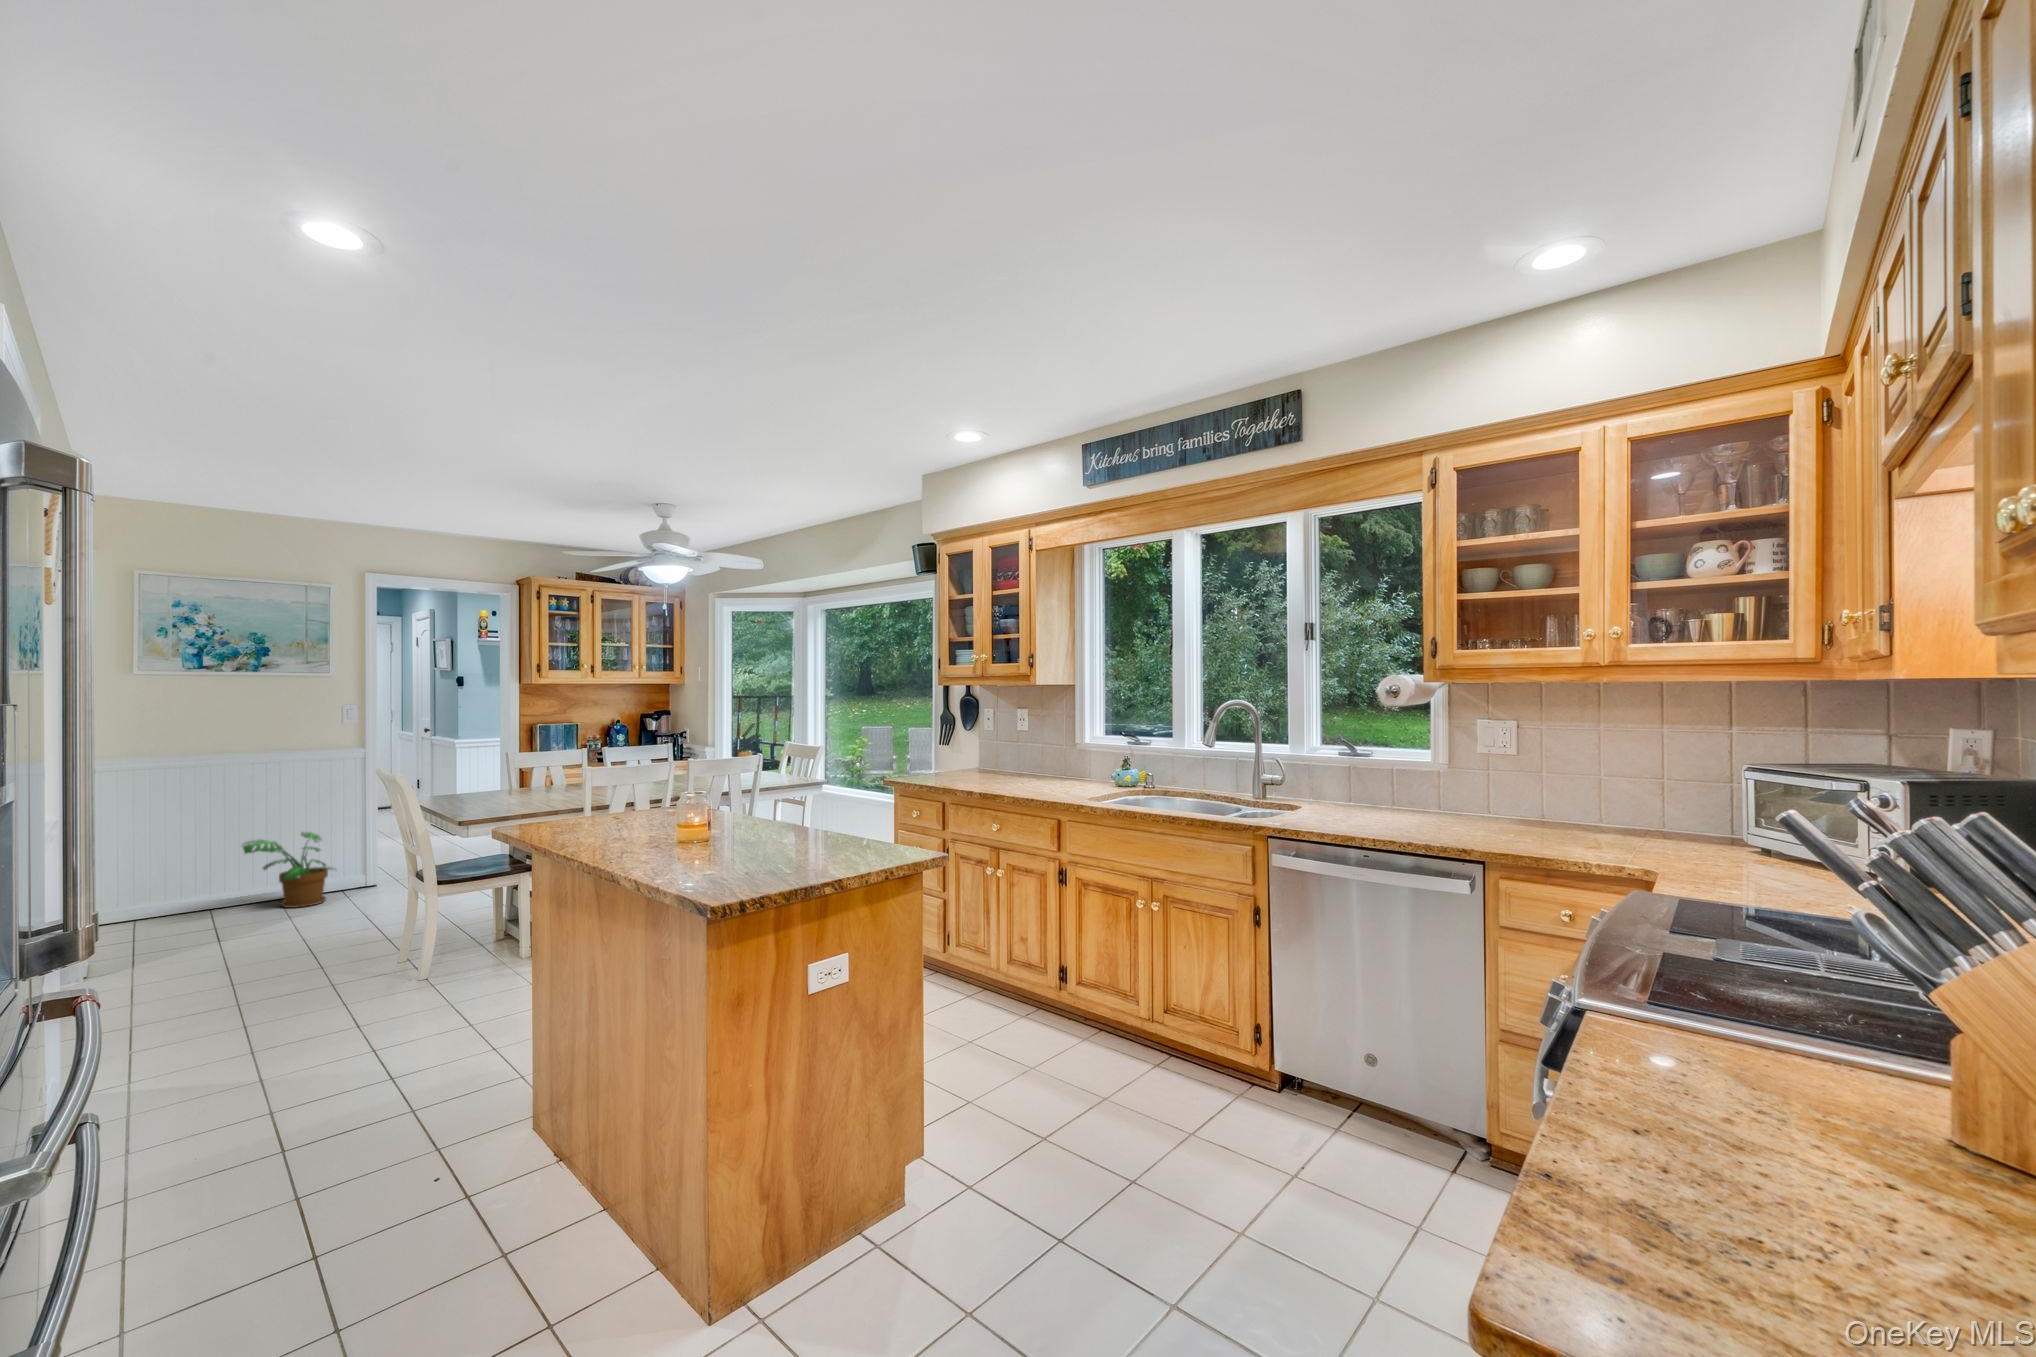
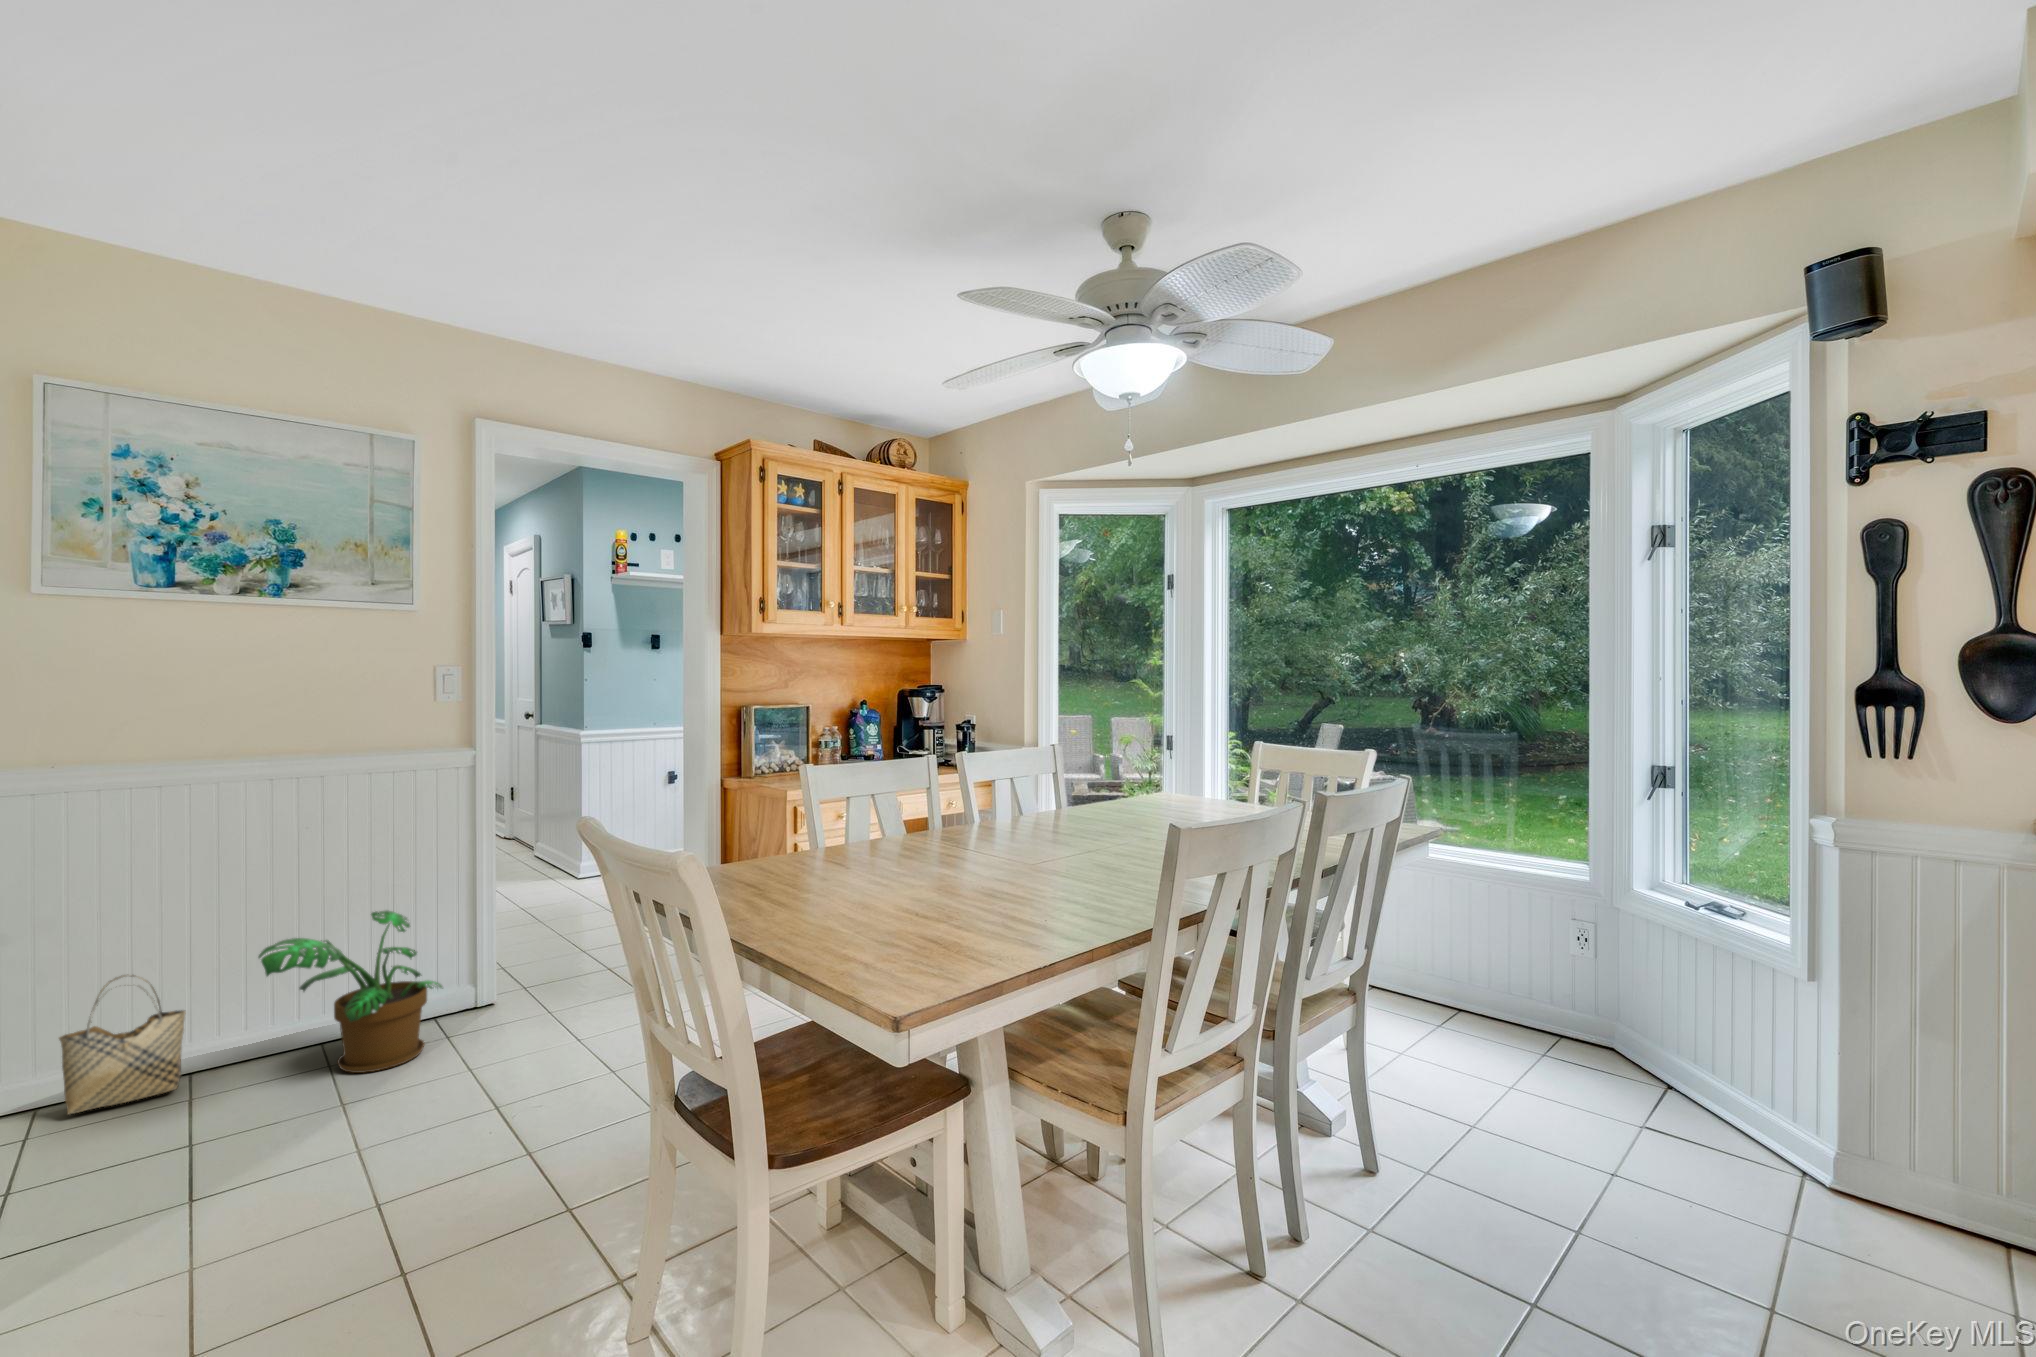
woven basket: none [146,856,206,918] -> present [59,975,186,1115]

